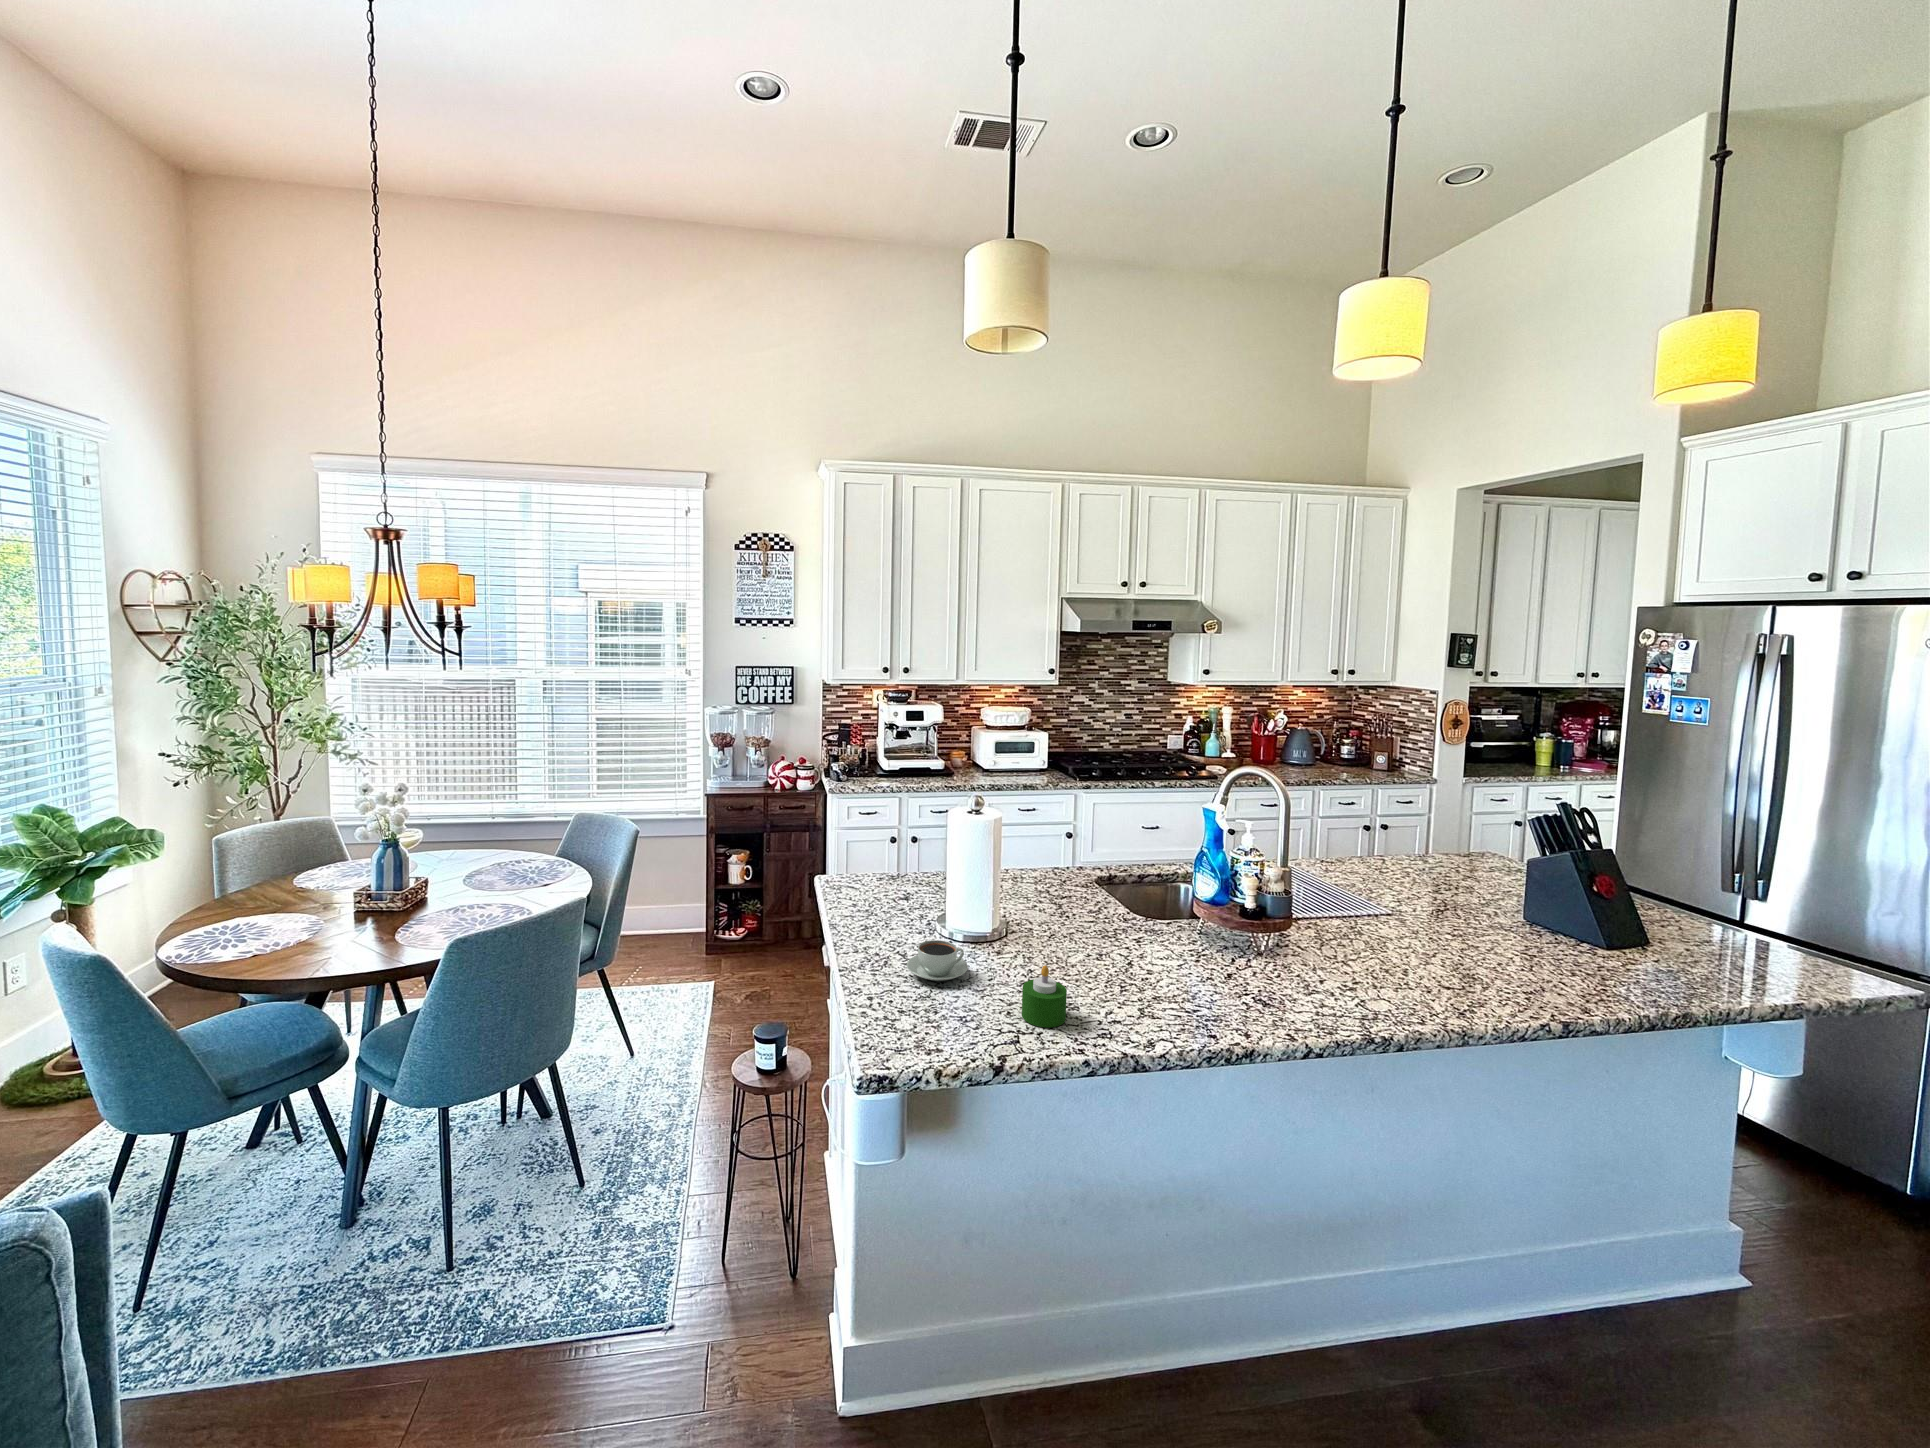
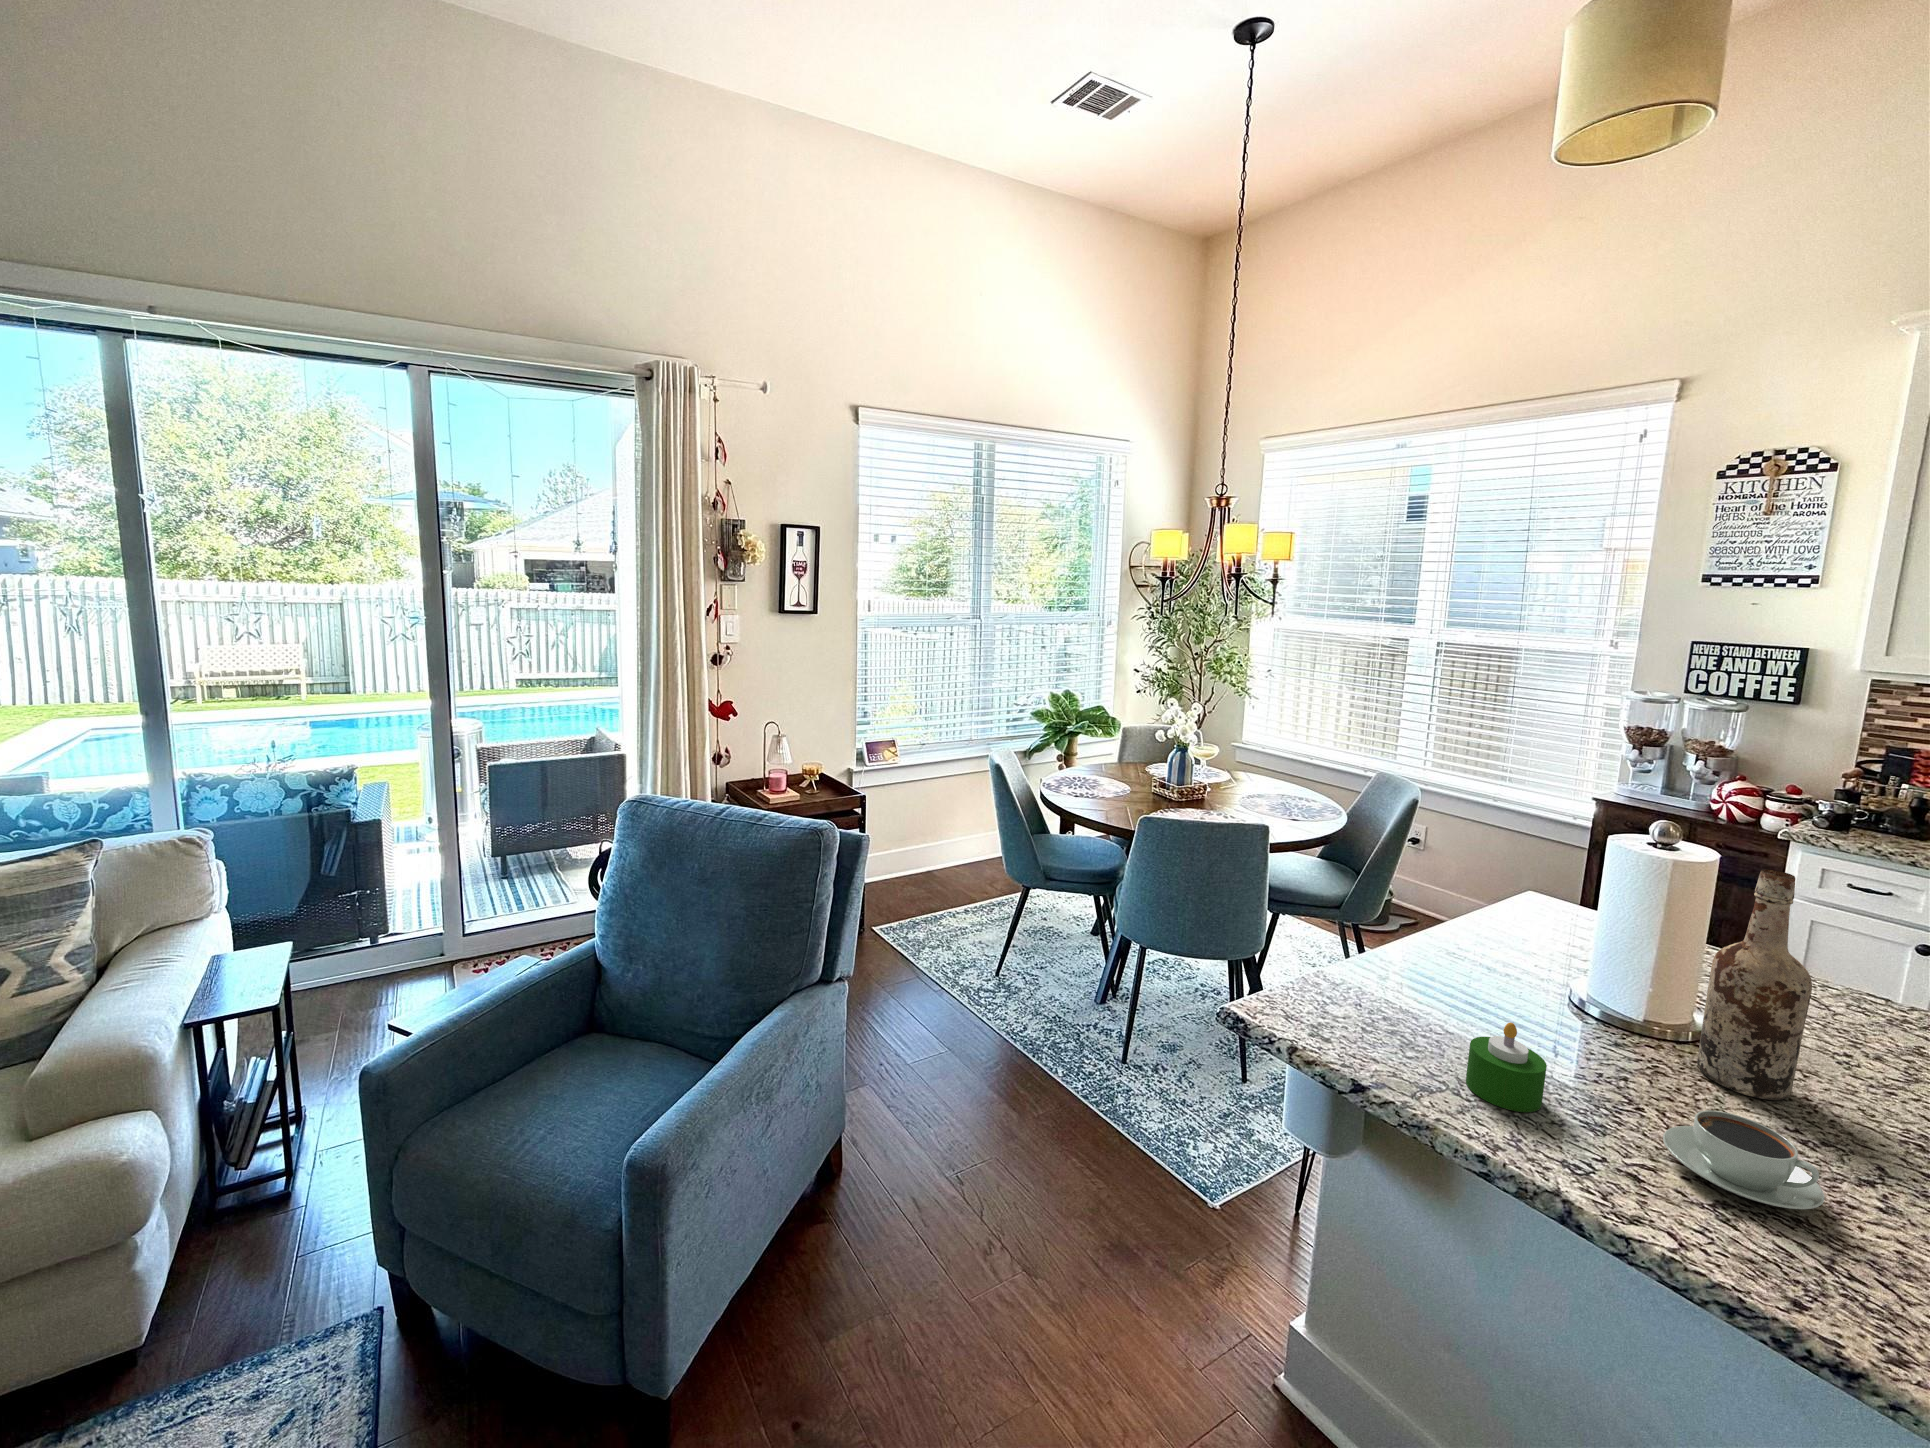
wine bottle: none [1038,815,1080,952] -> present [1697,869,1812,1100]
coffee cup: present [907,940,968,981] -> present [1663,1110,1824,1209]

